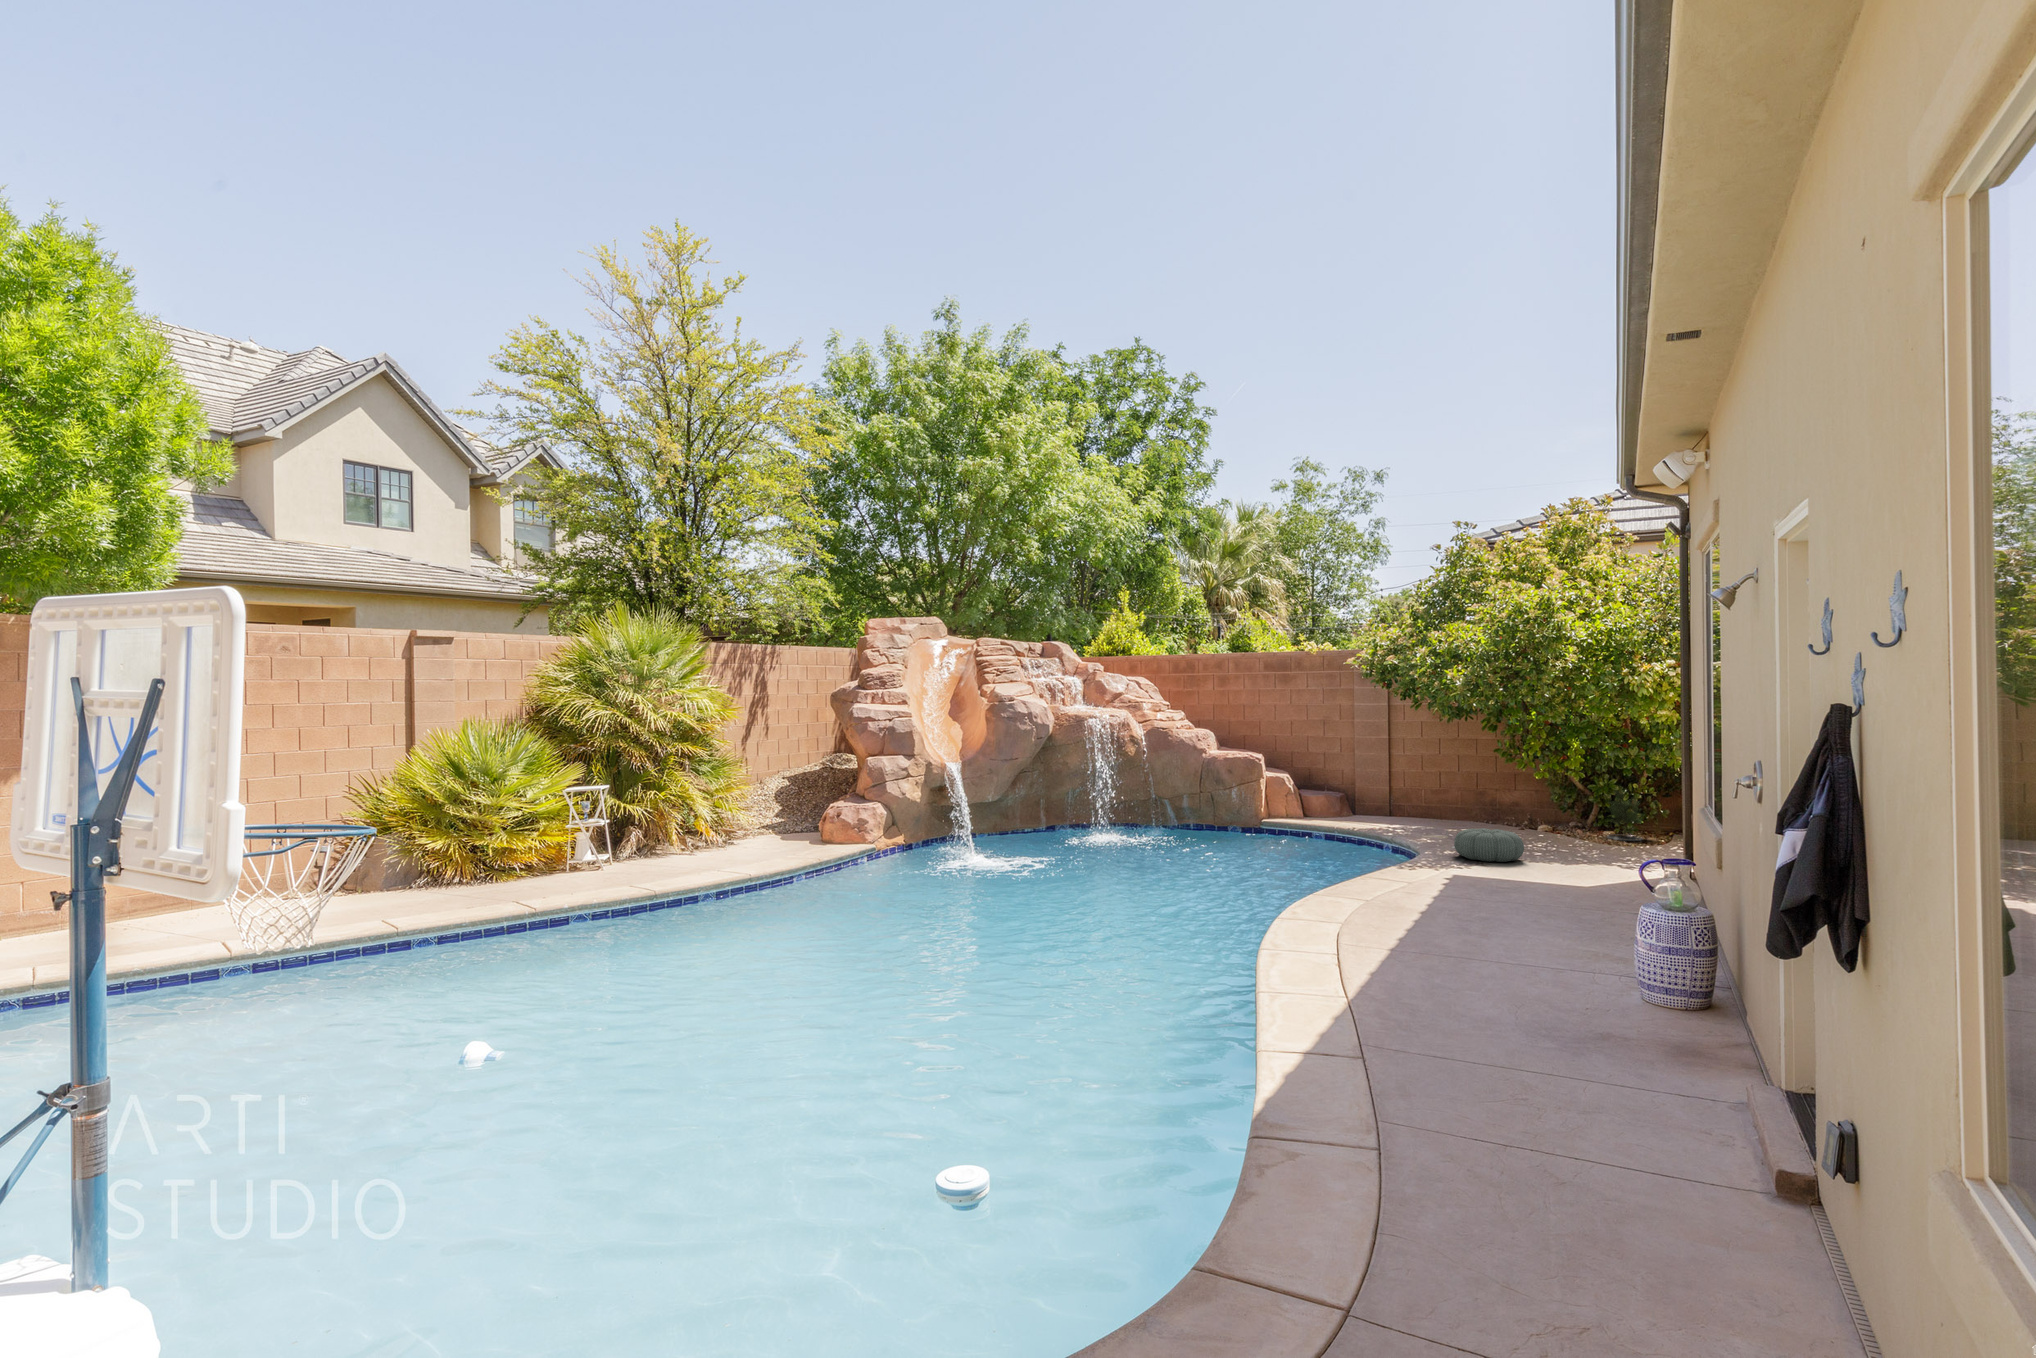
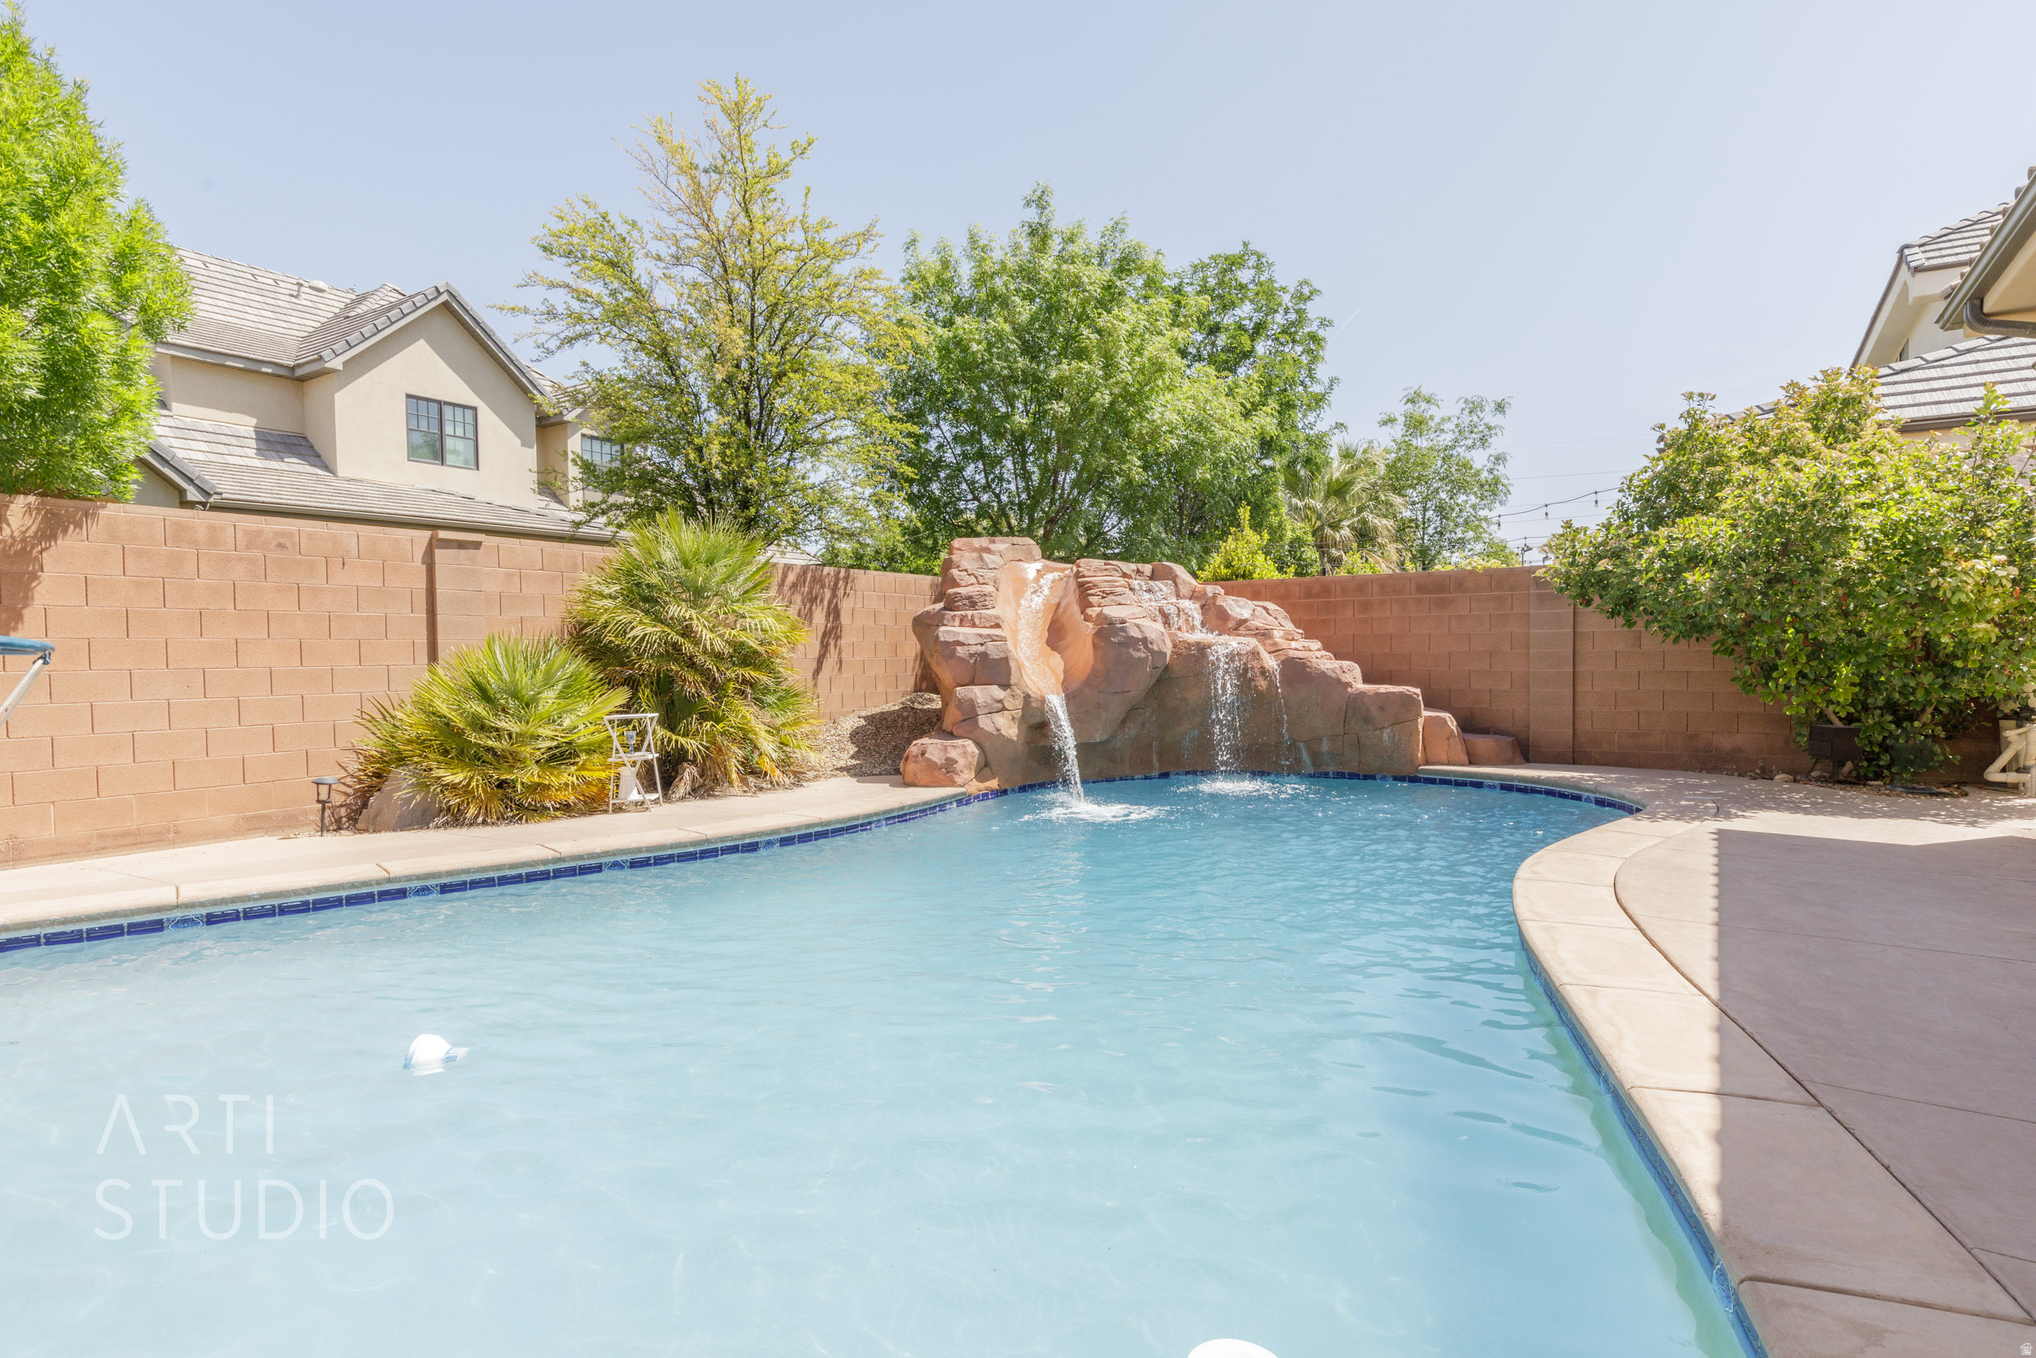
side table: none [1553,786,1596,834] -> present [1805,725,1866,784]
pouf: present [1454,828,1524,862] -> none [1703,774,1804,816]

